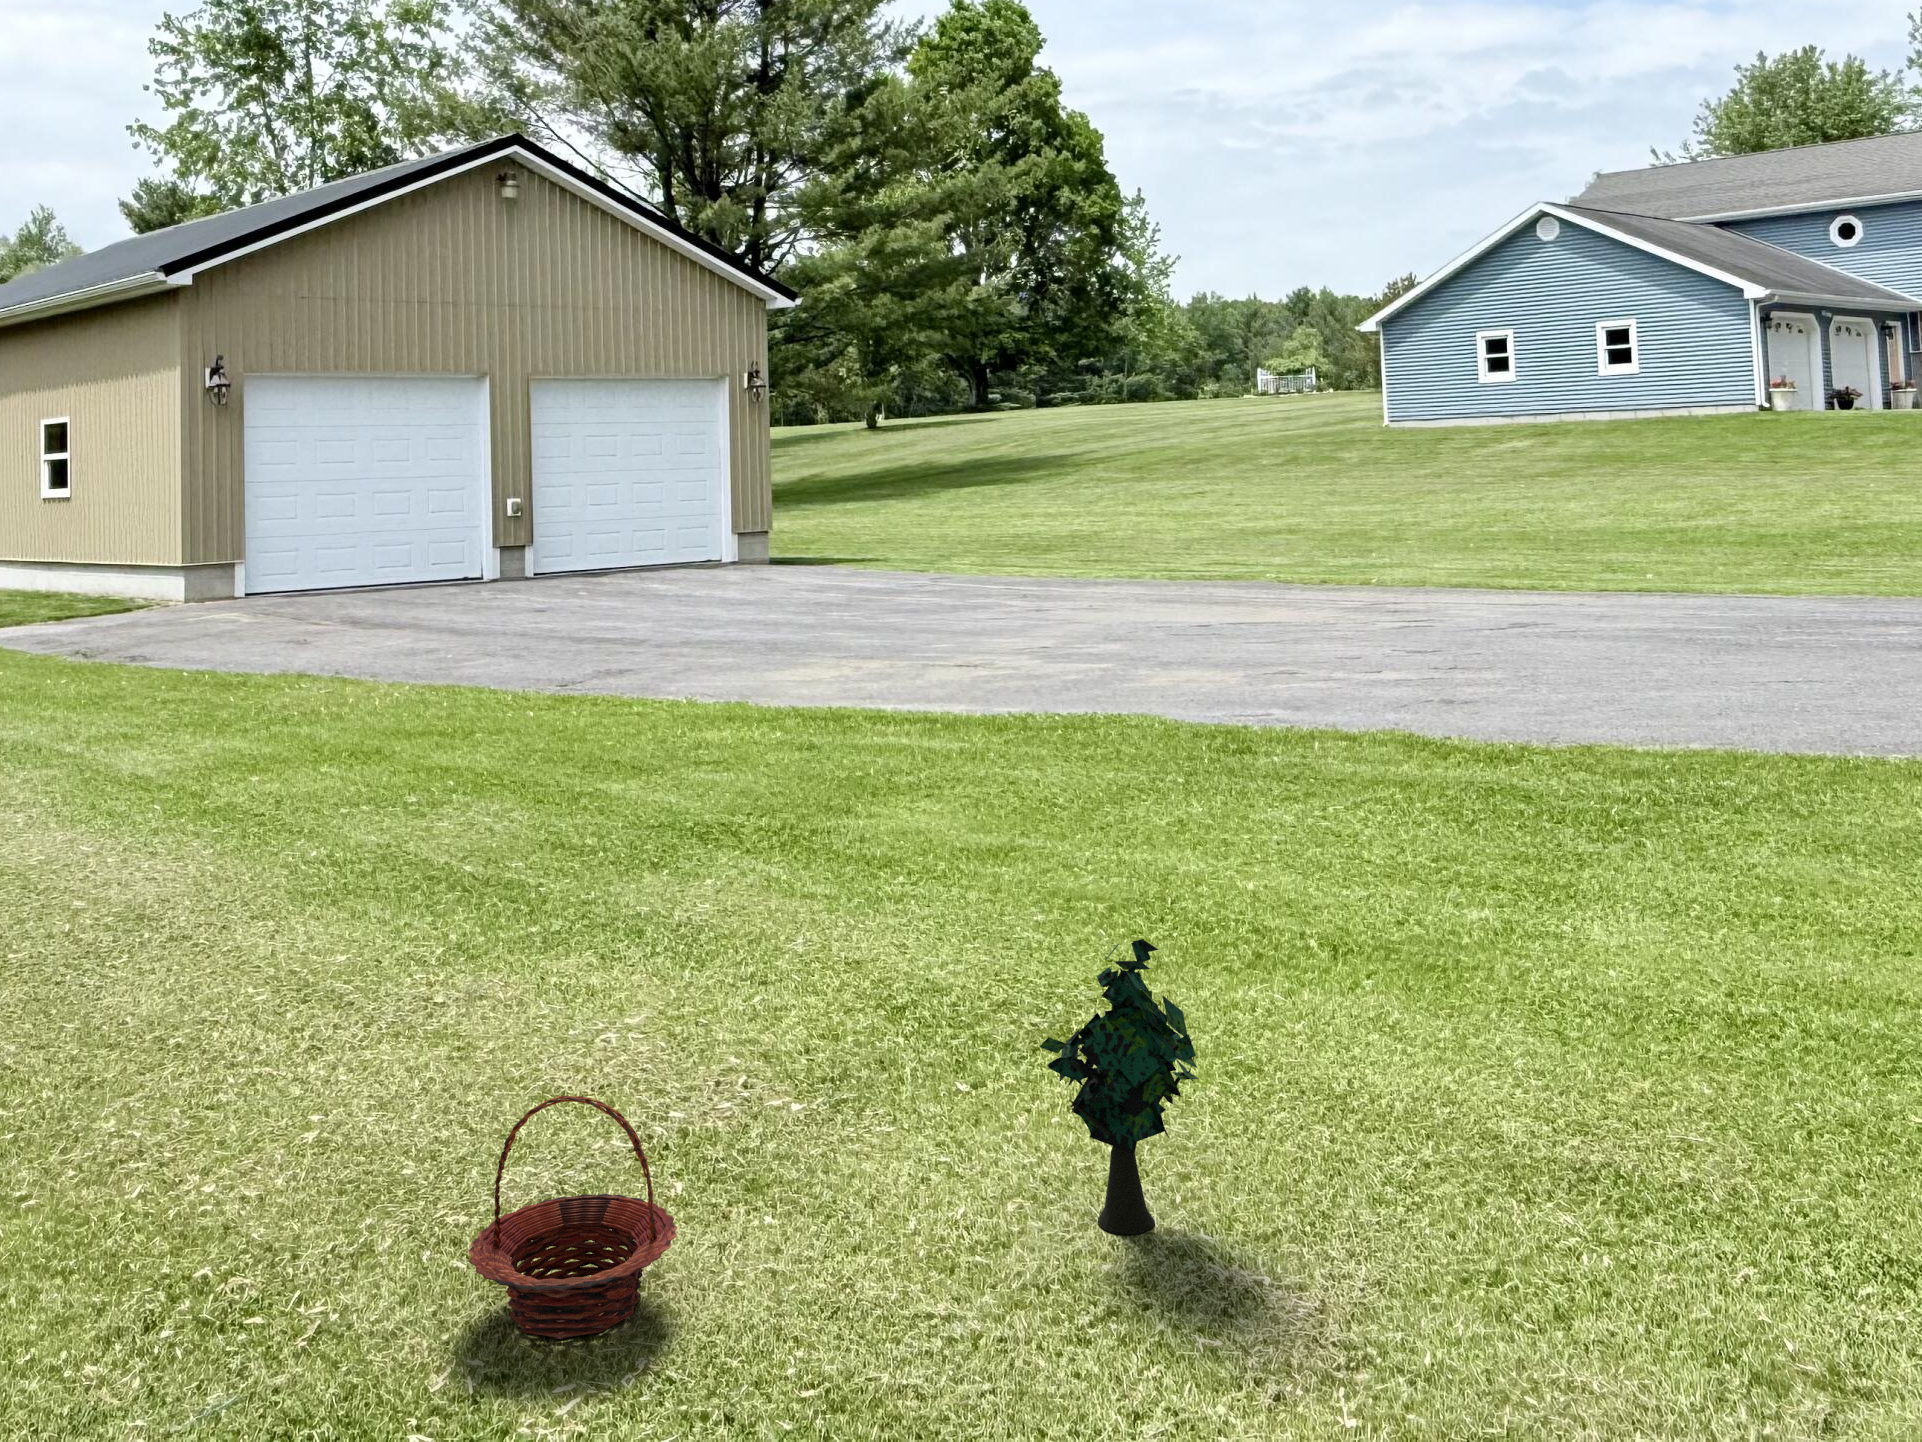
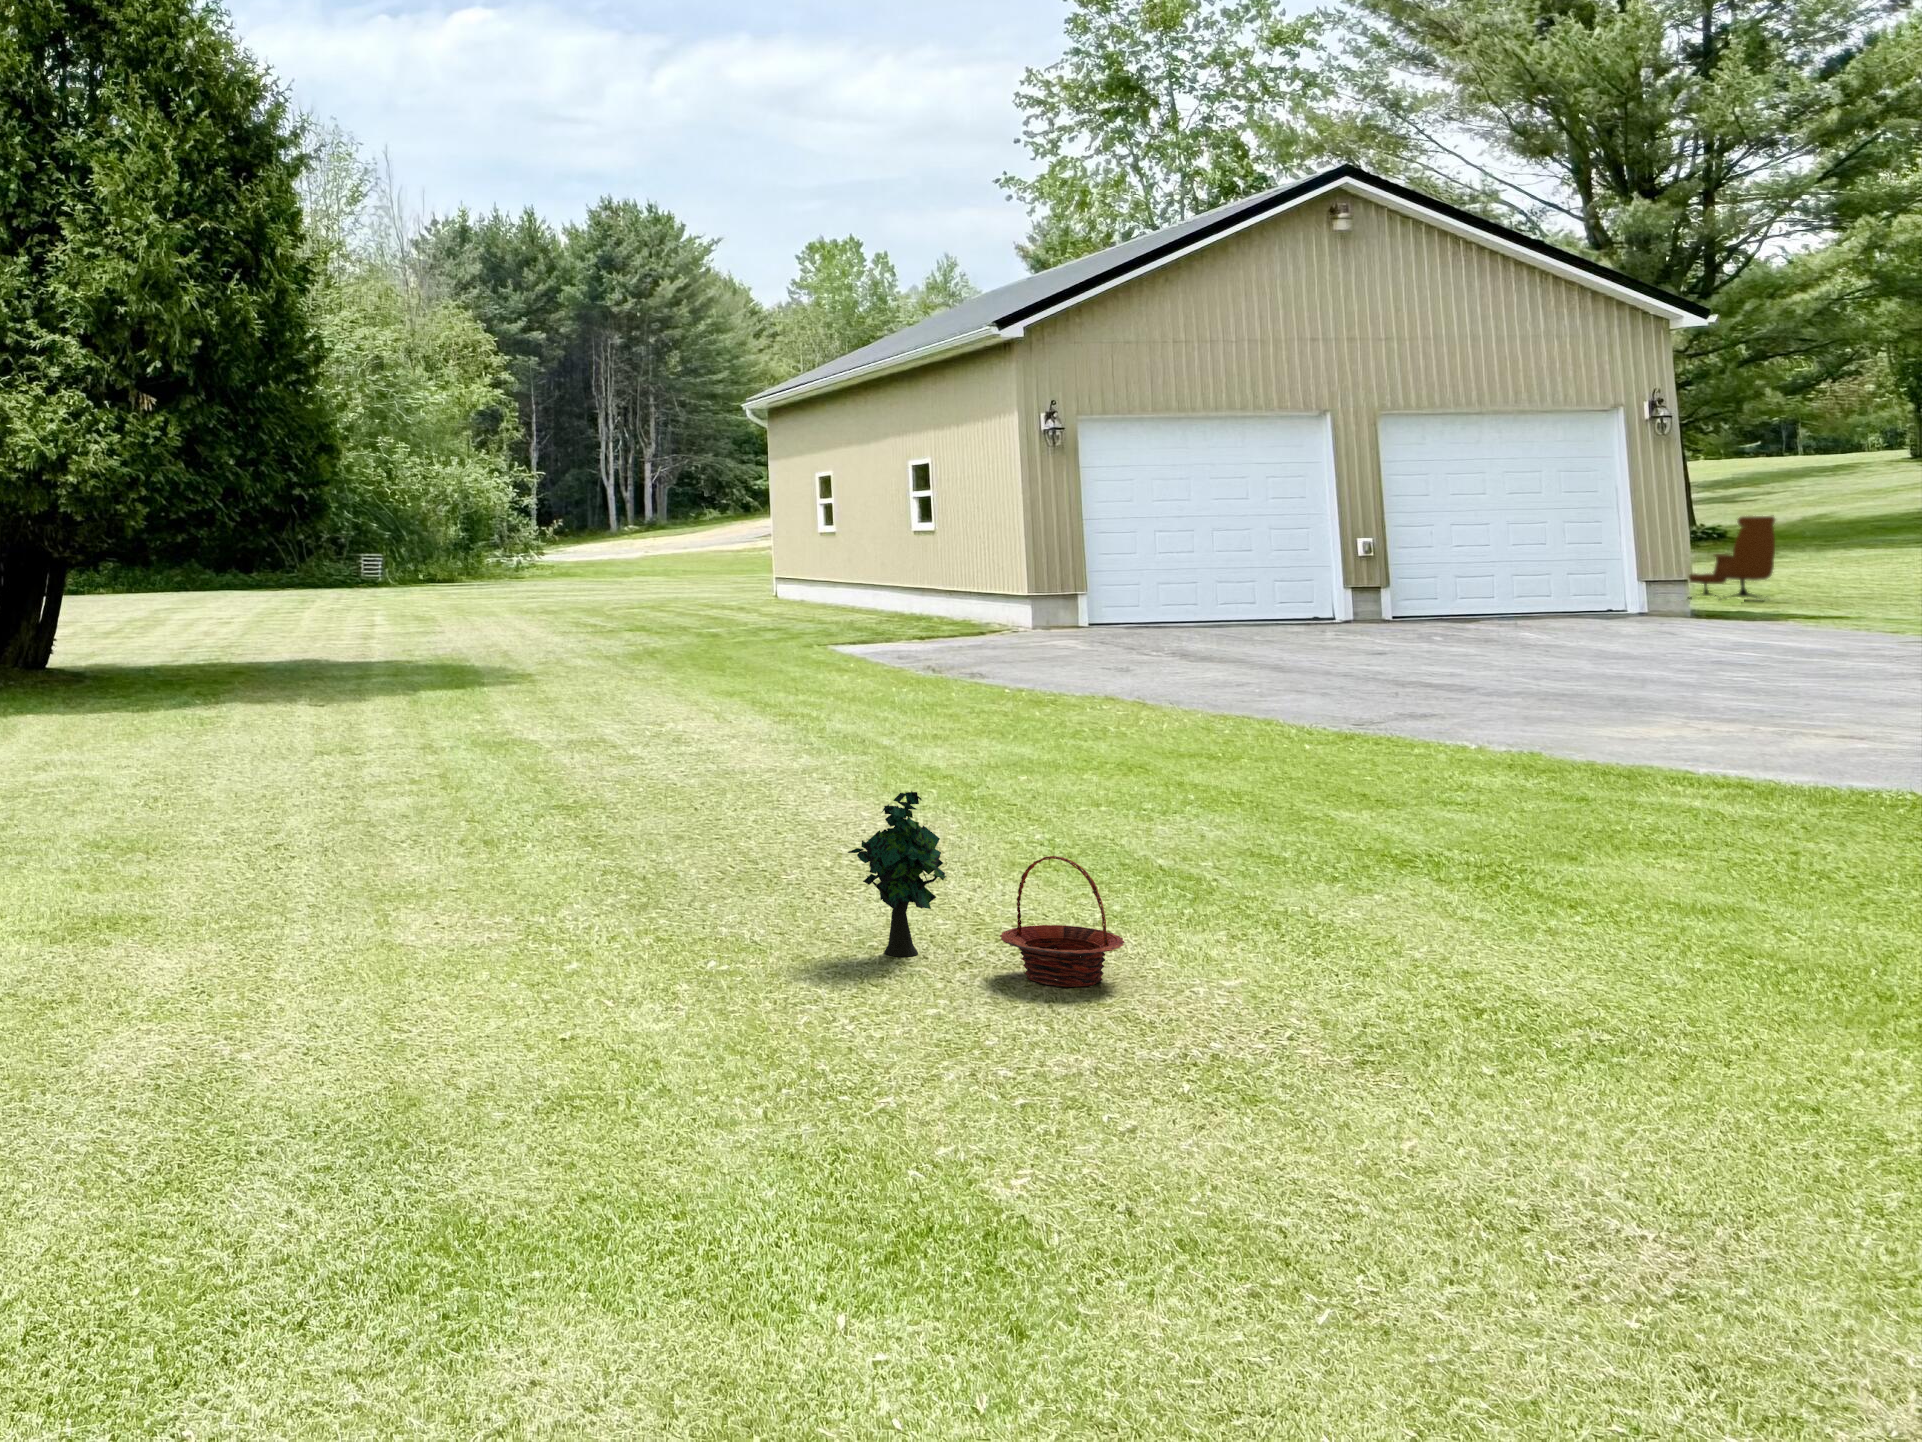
lounge chair: none [767,467,838,542] -> present [1689,516,1775,598]
decorative plant: present [1040,939,1199,1235] -> present [848,791,946,957]

